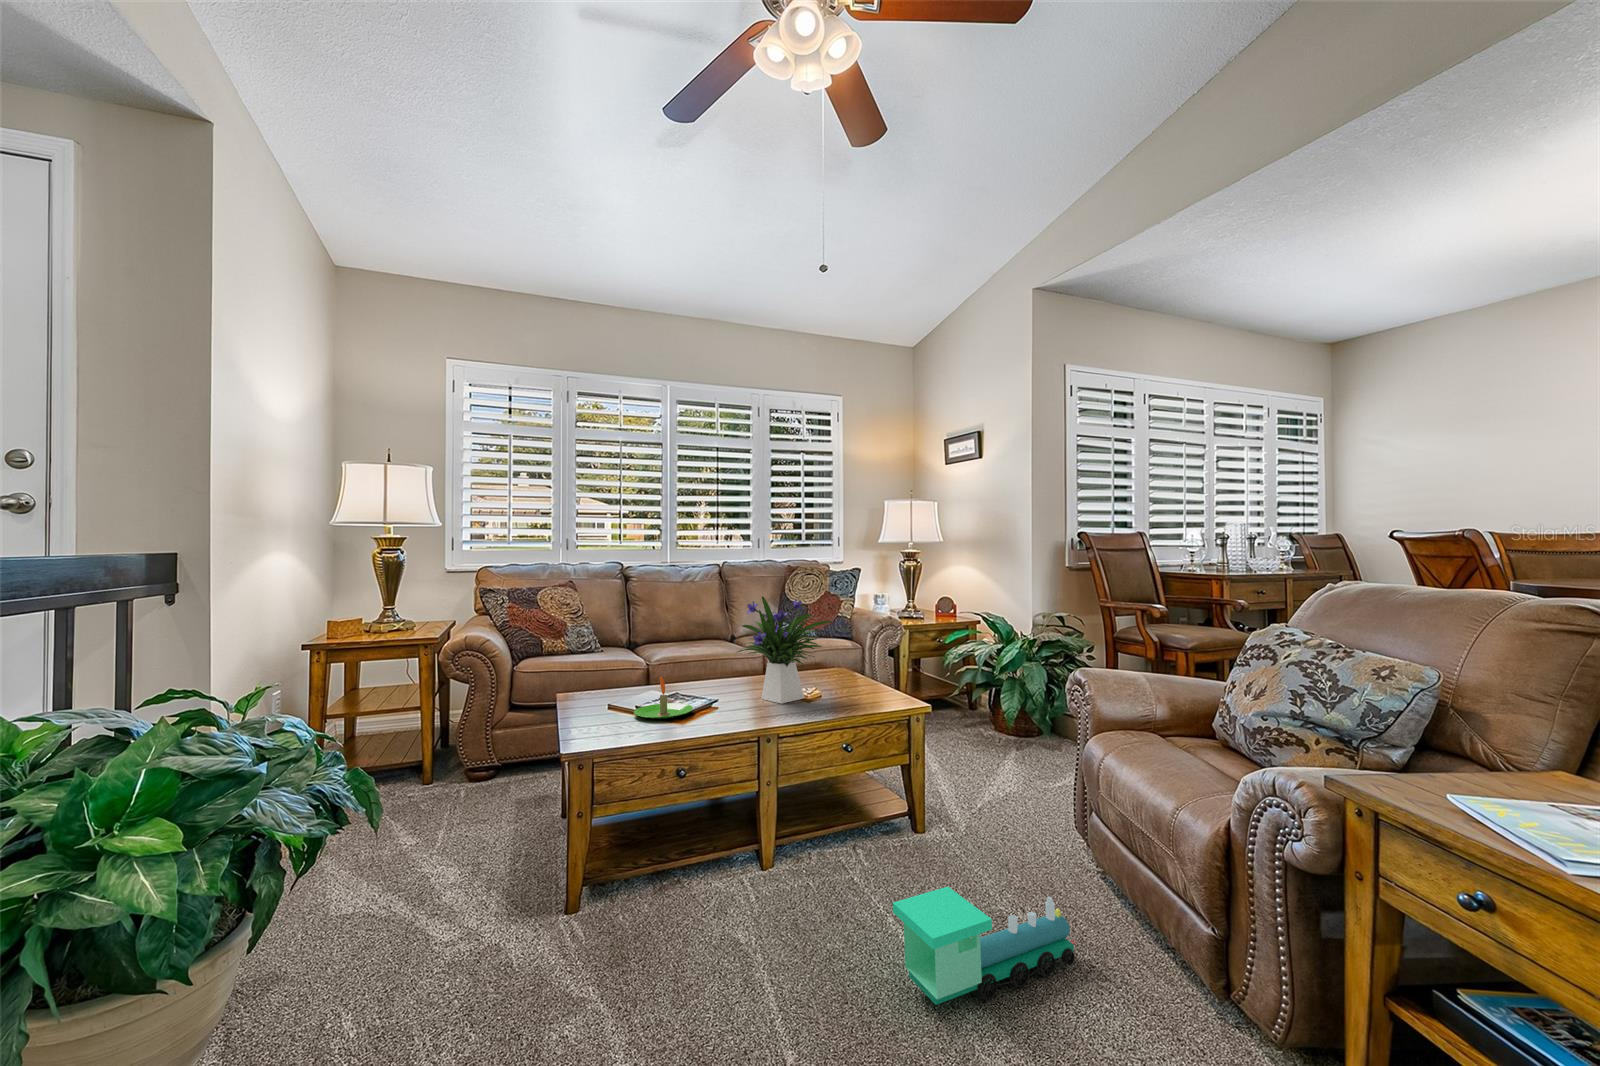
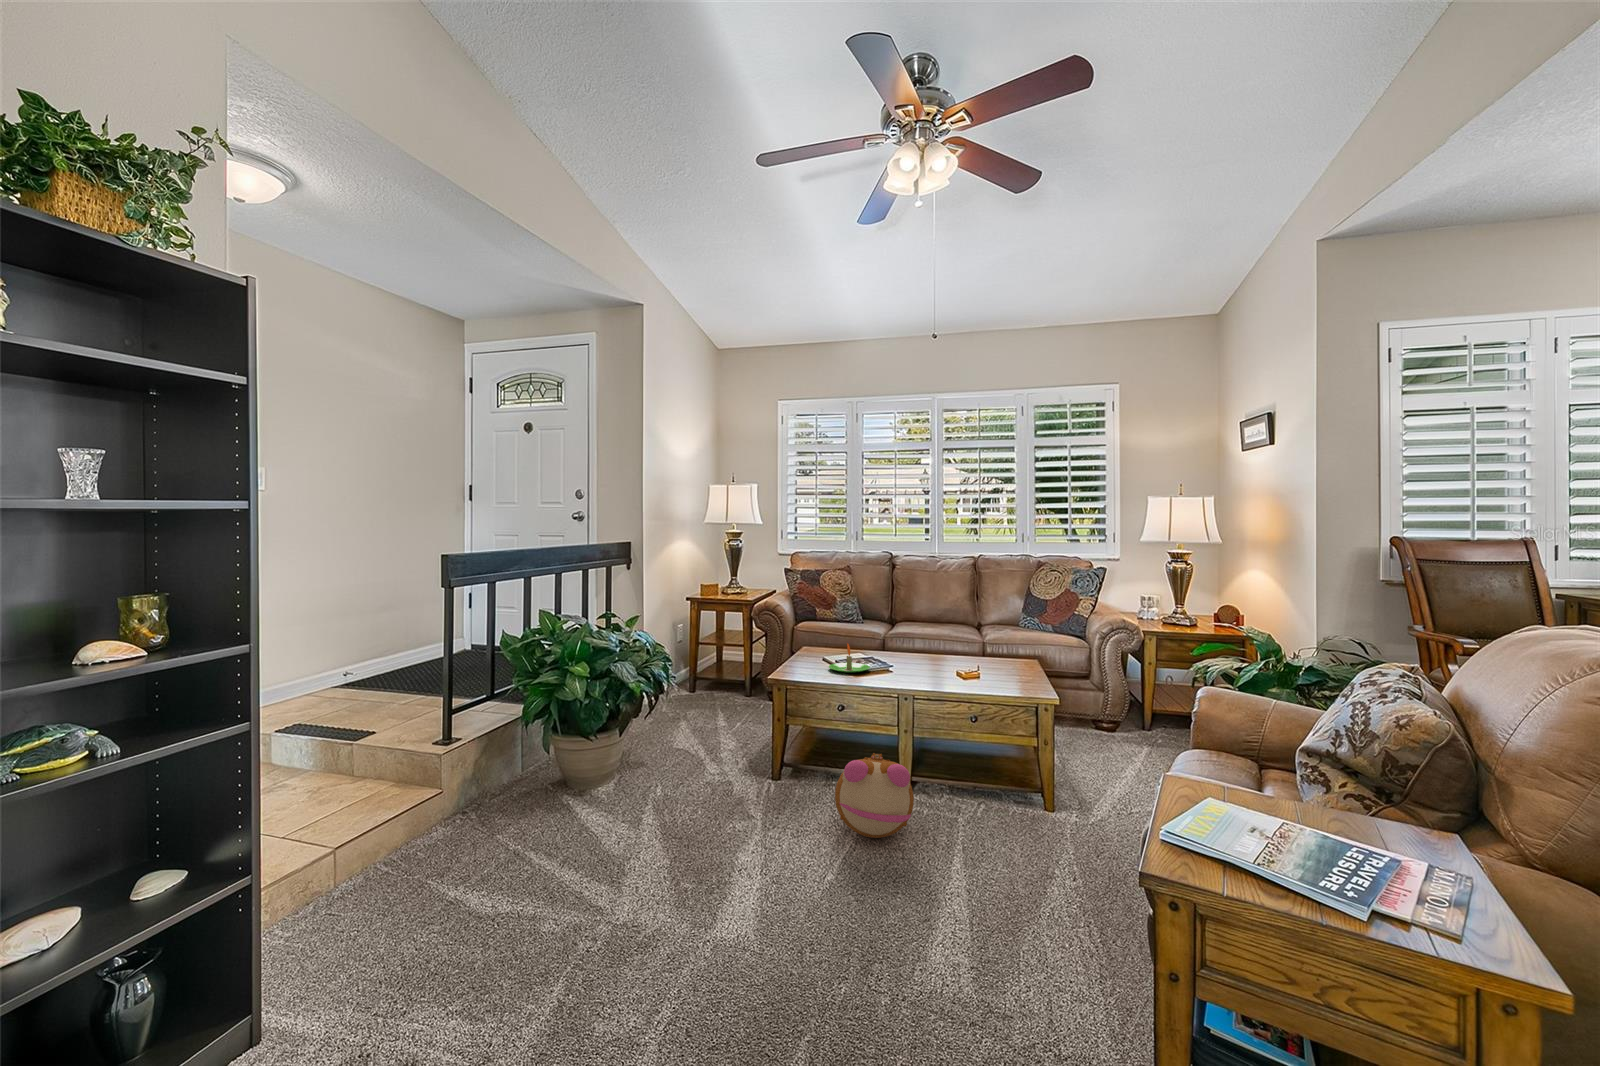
flower arrangement: present [738,596,832,704] -> none [904,591,984,677]
plush toy: none [725,825,852,957] -> present [835,753,914,838]
toy train: present [893,887,1076,1005] -> none [923,817,1078,910]

